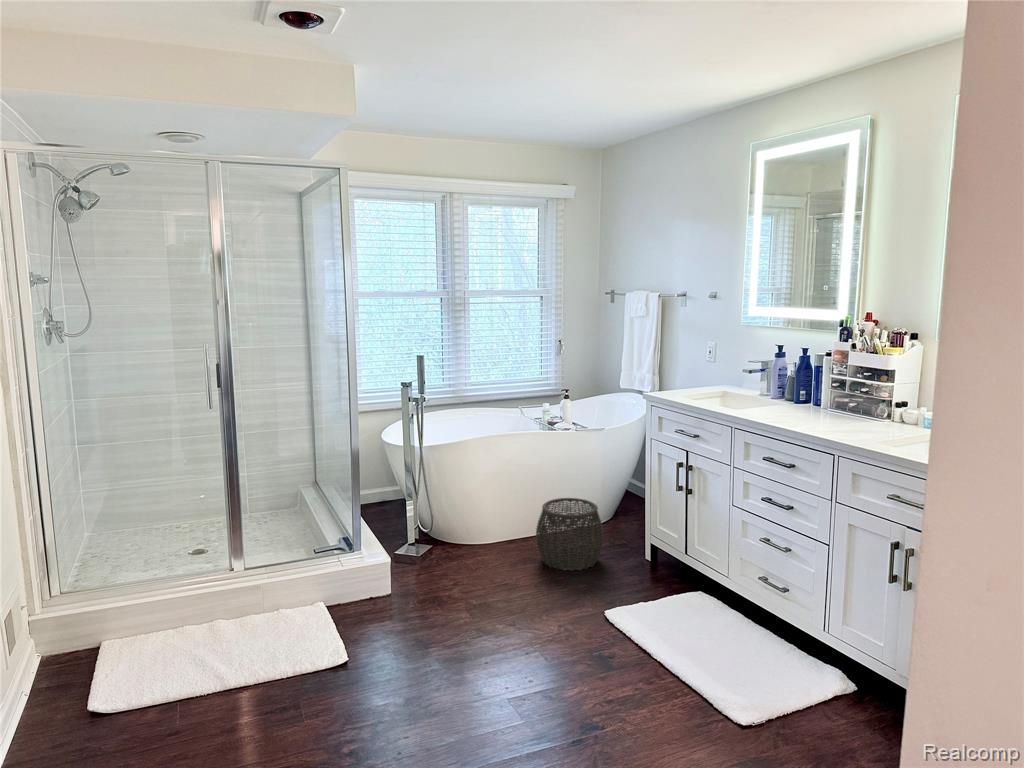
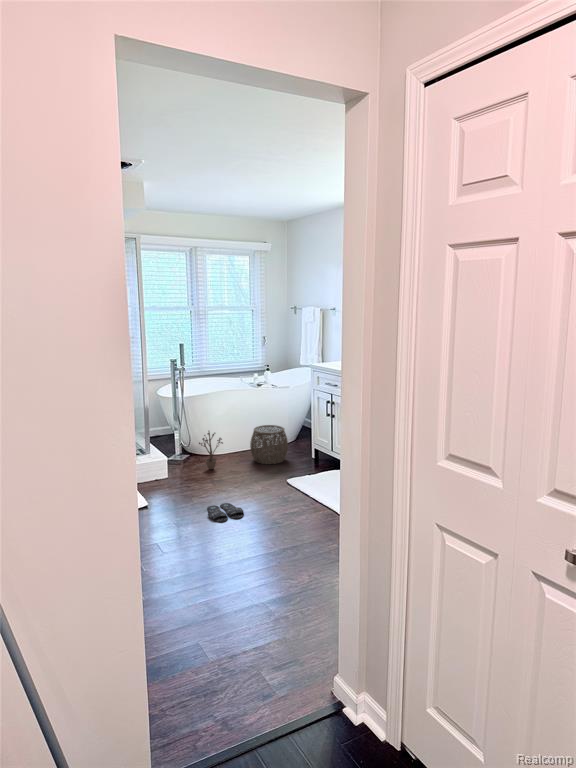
decorative plant: none [438,509,489,578] -> present [199,431,223,469]
slippers: none [455,658,523,707] -> present [207,503,244,522]

